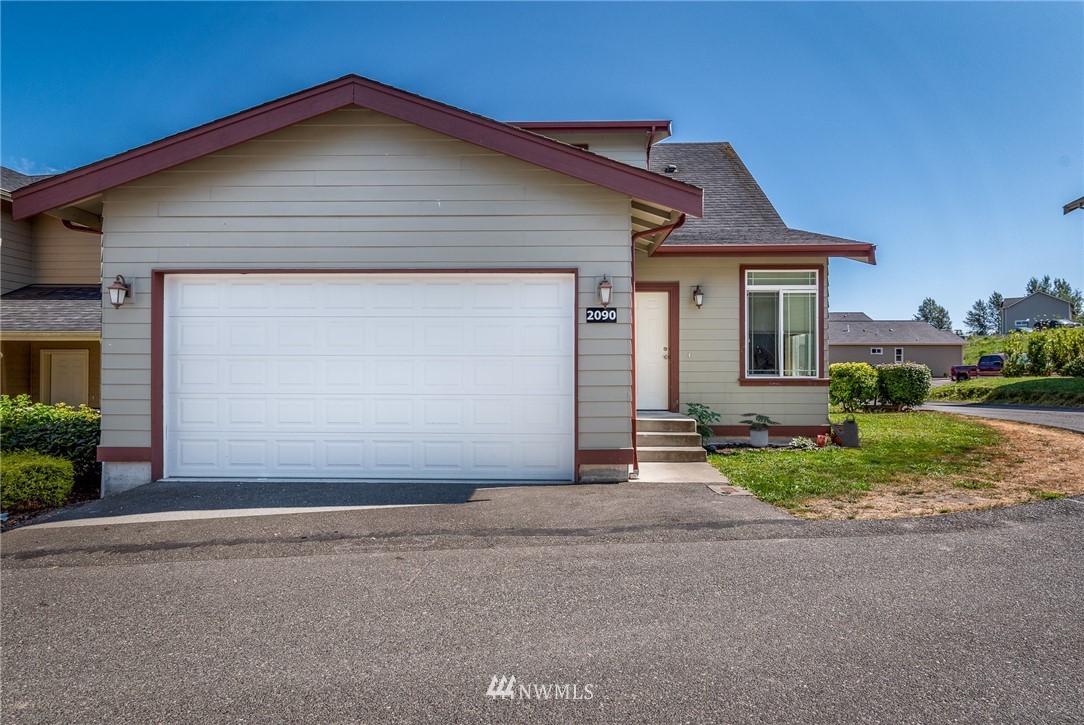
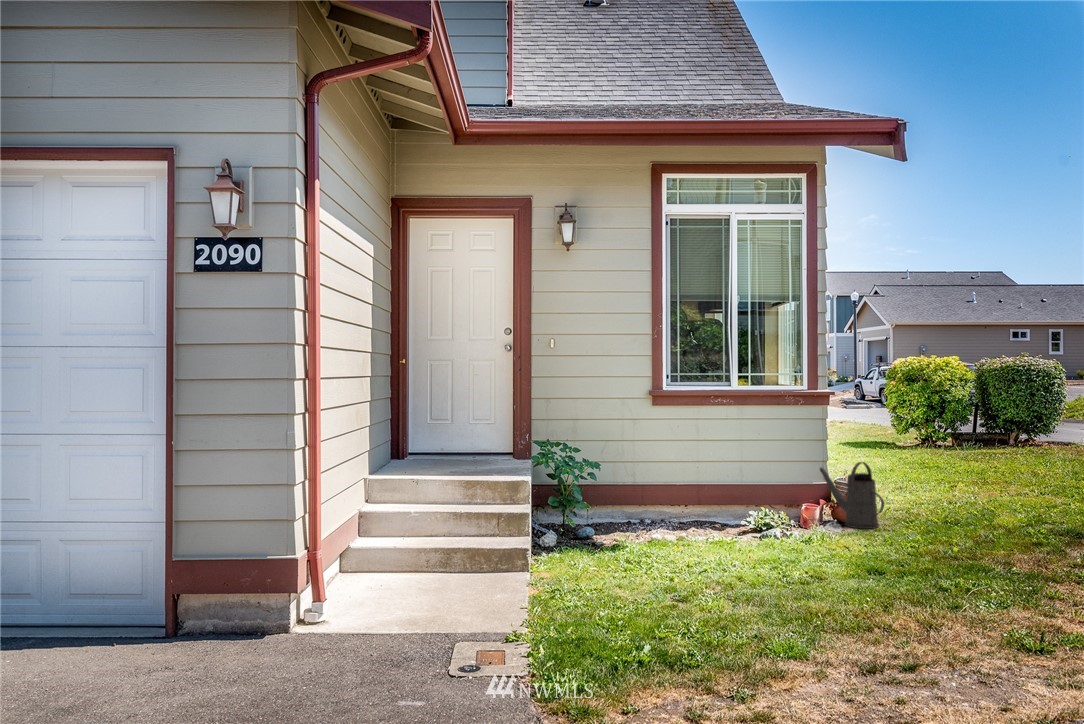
potted plant: present [739,413,781,447] -> none [643,460,727,528]

